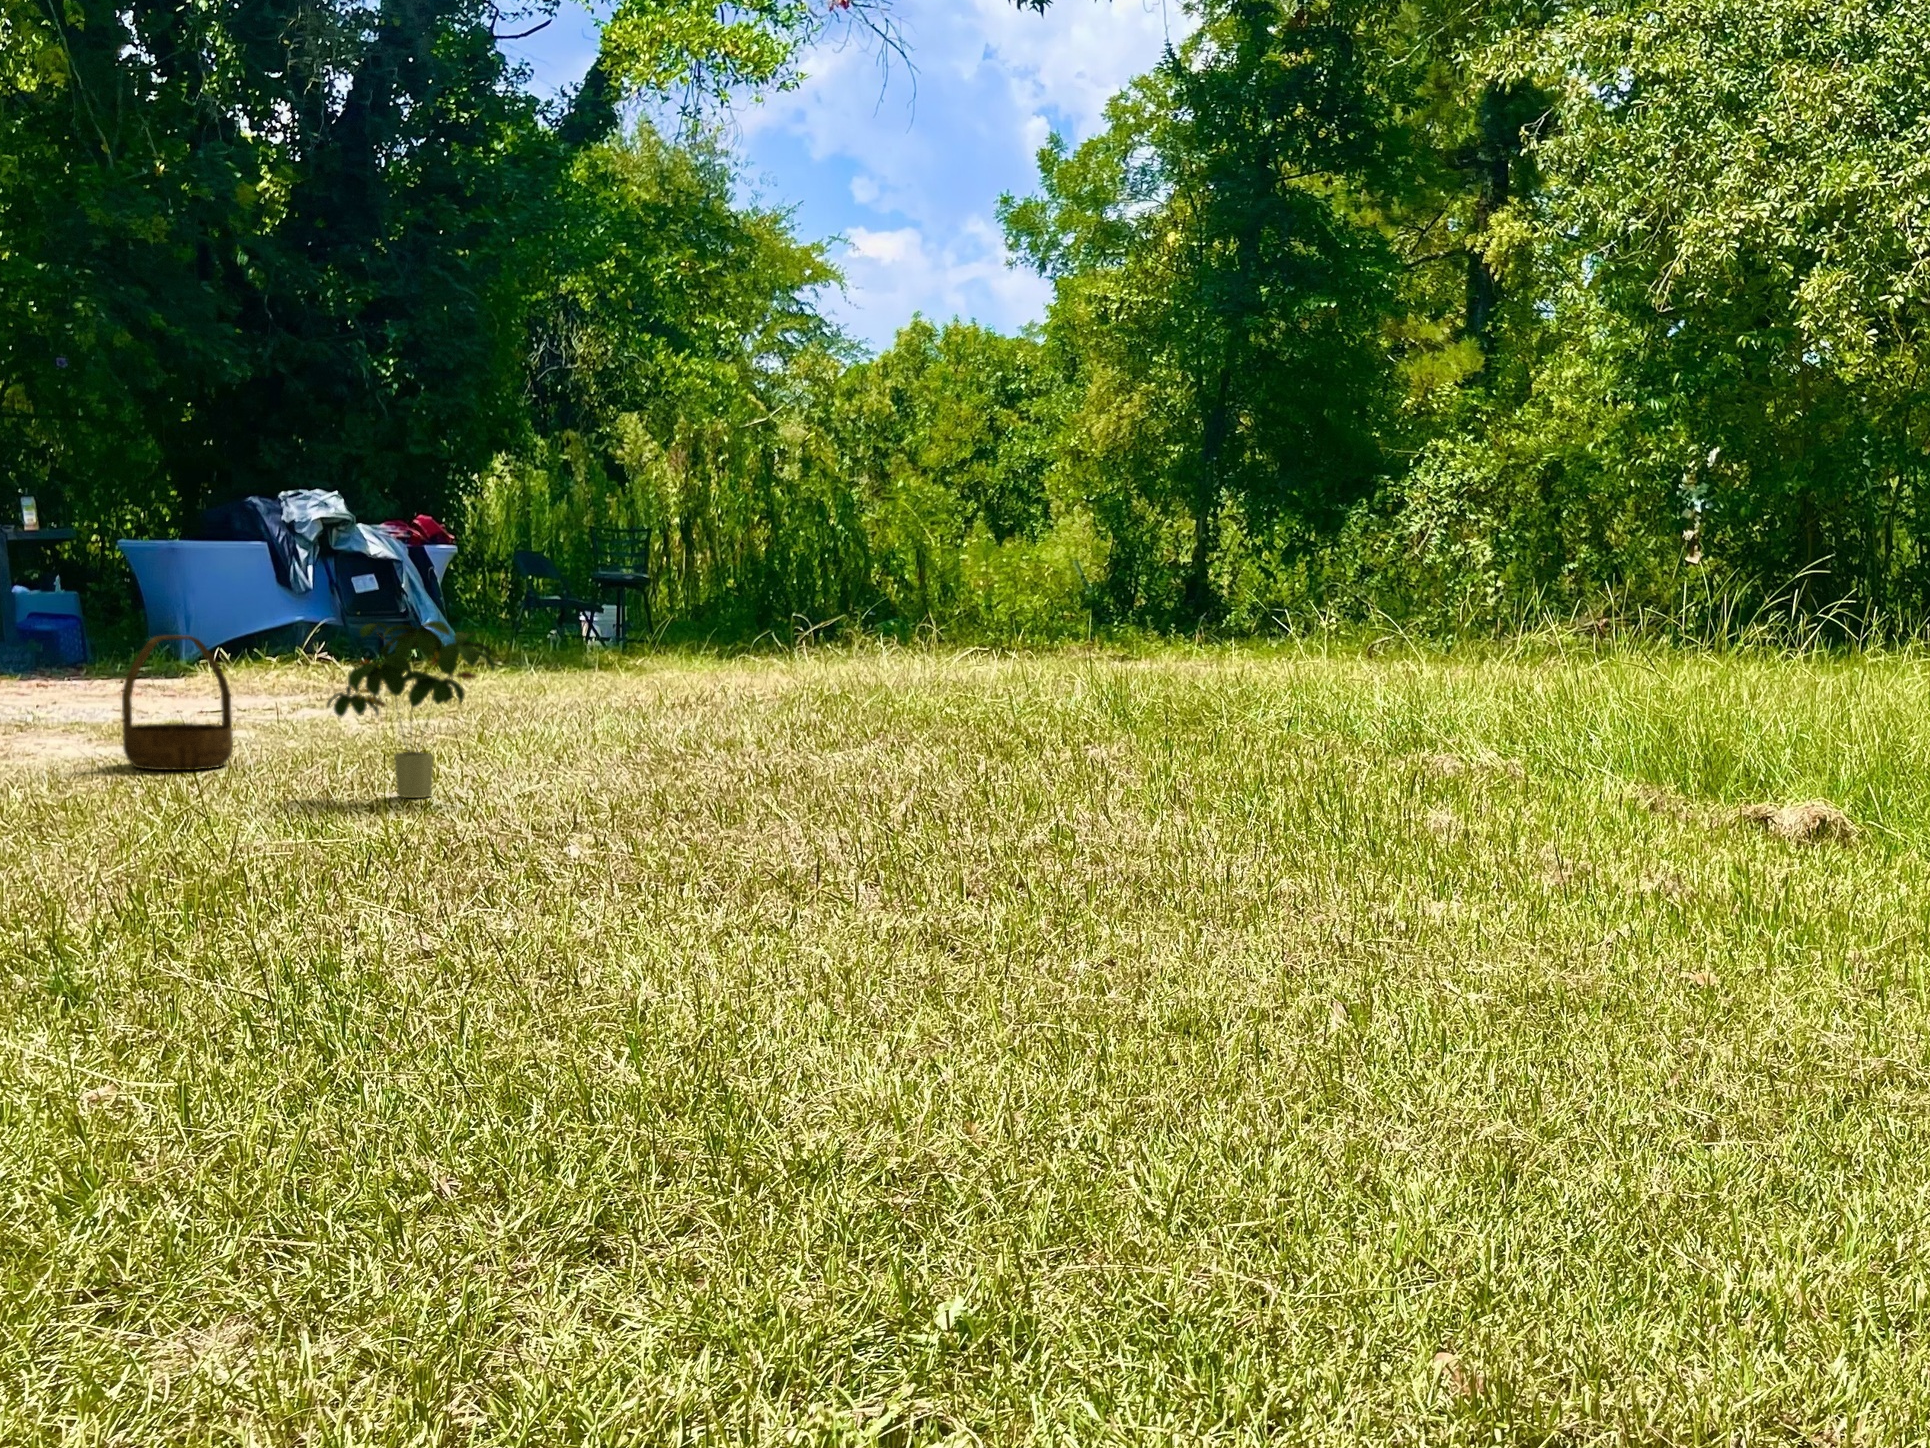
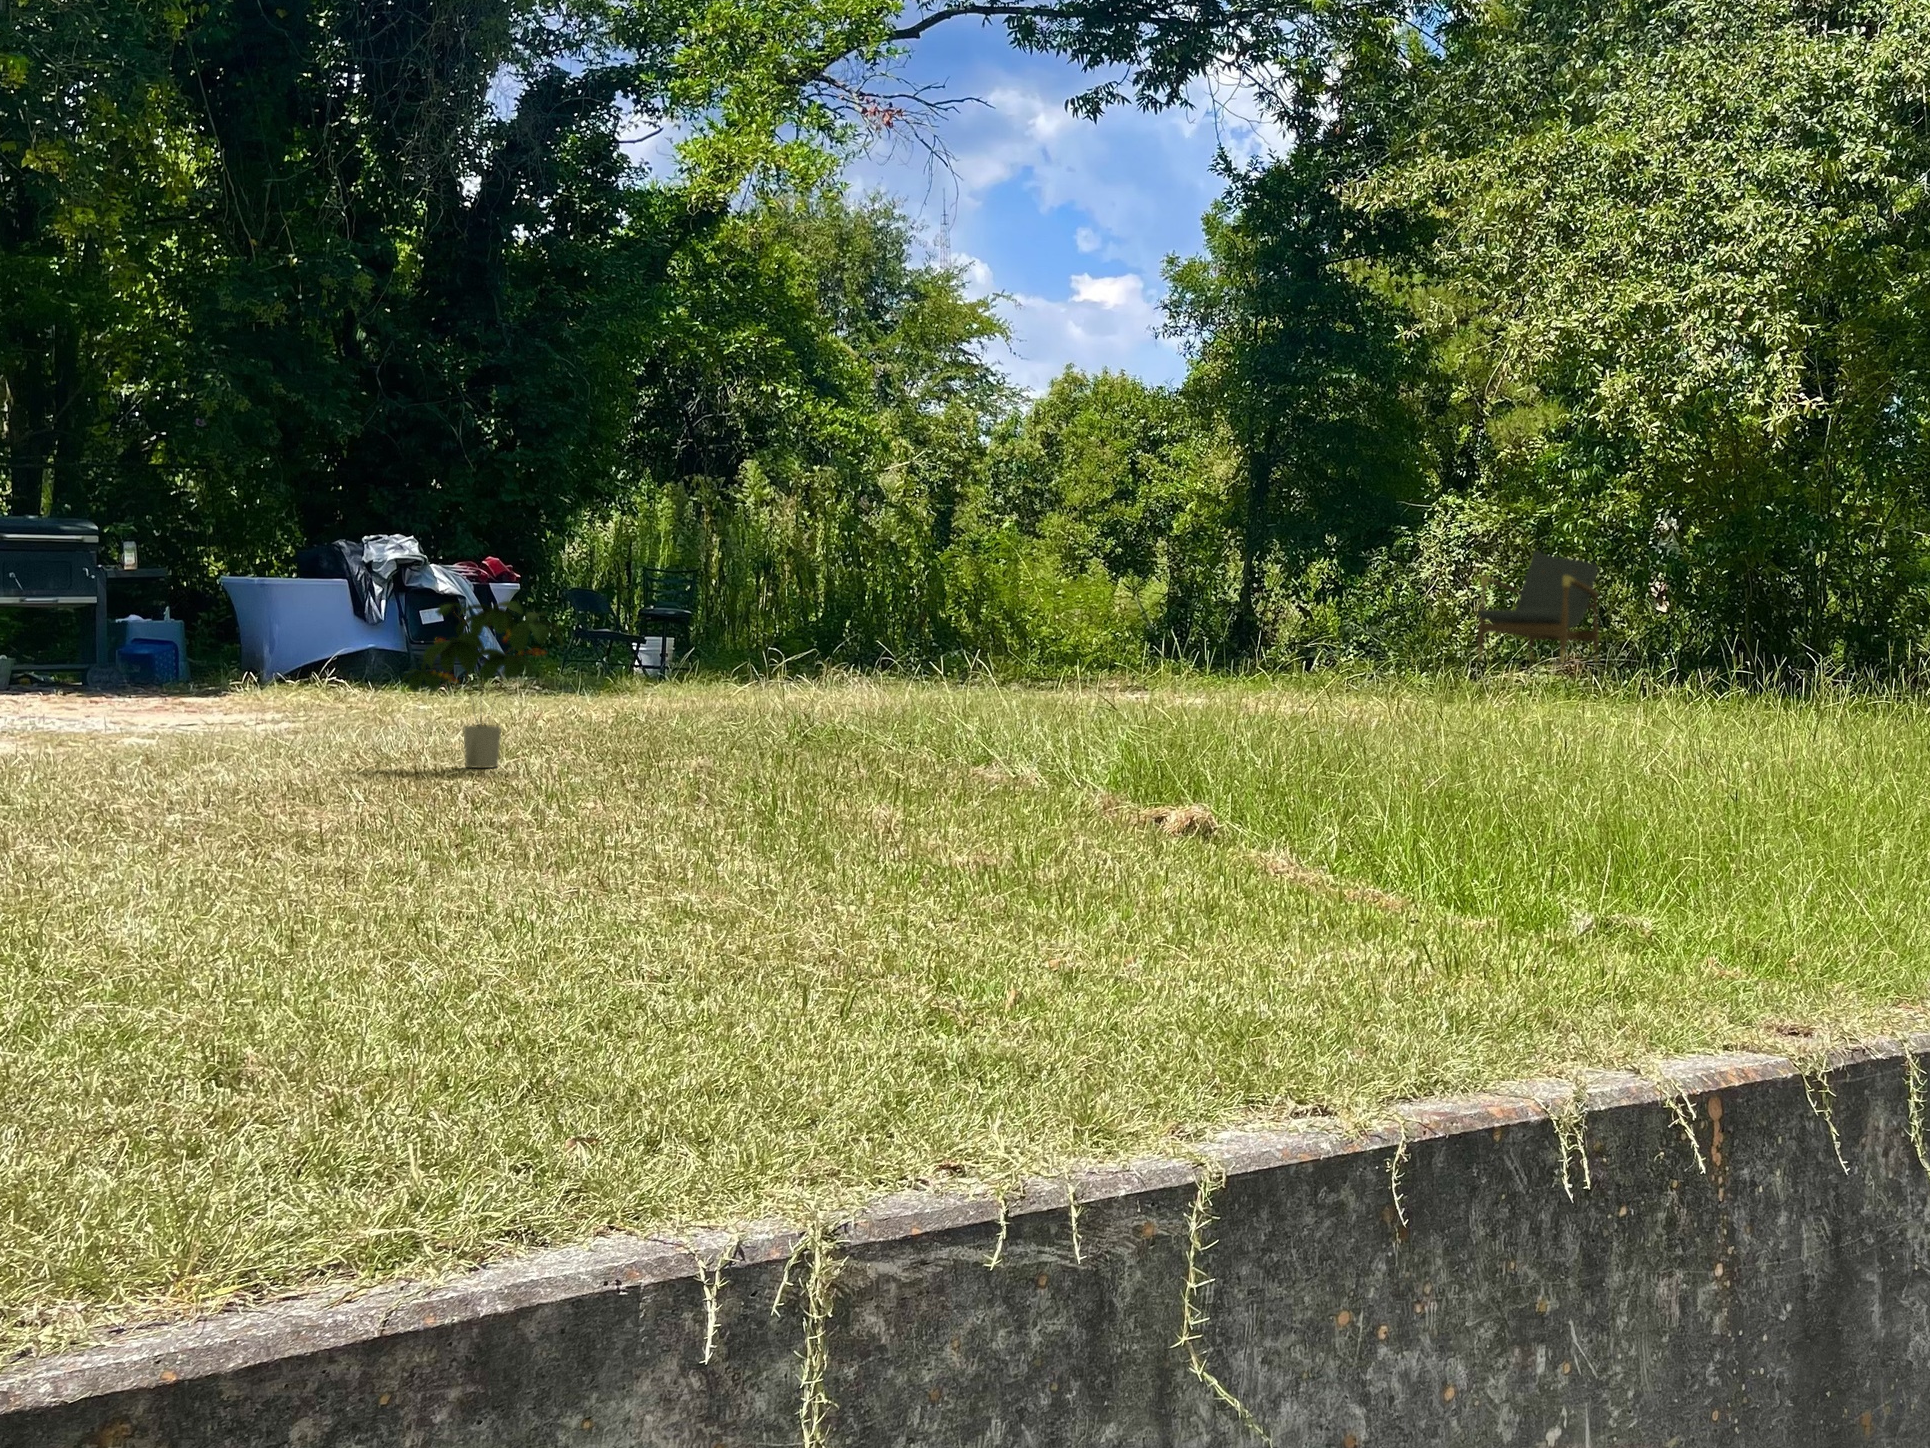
lounge chair: none [1470,505,1606,629] -> present [1478,551,1599,663]
basket: present [122,635,233,770] -> none [203,626,309,752]

